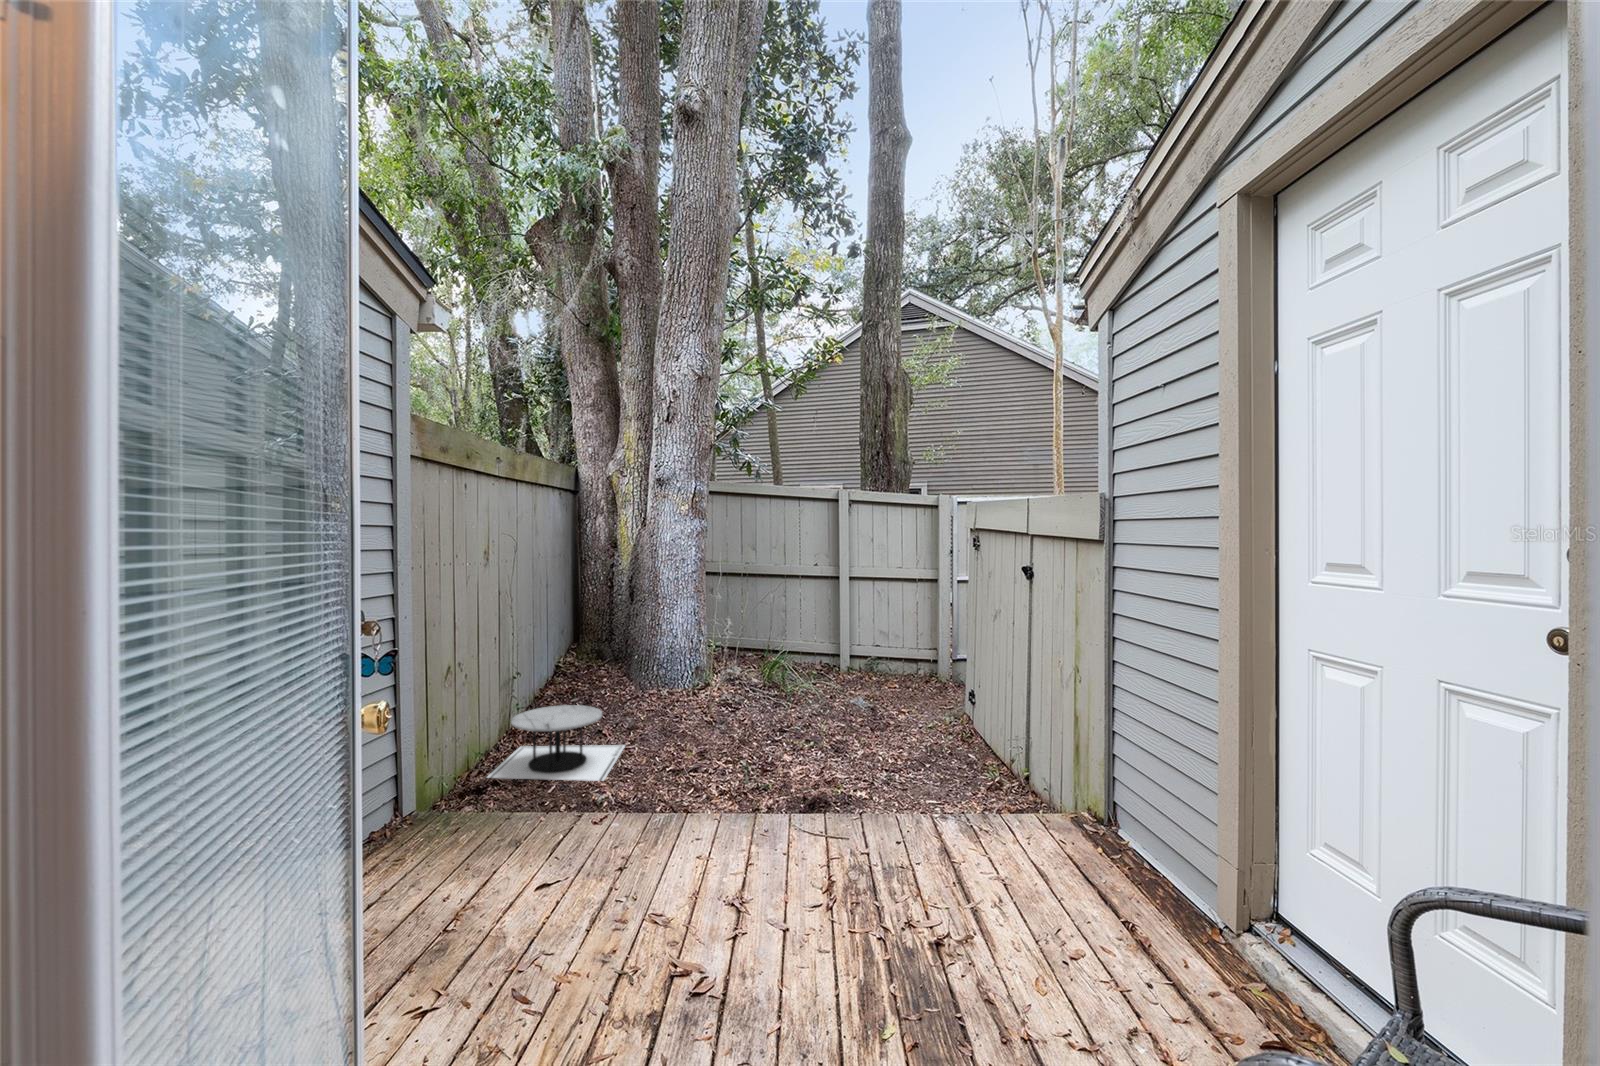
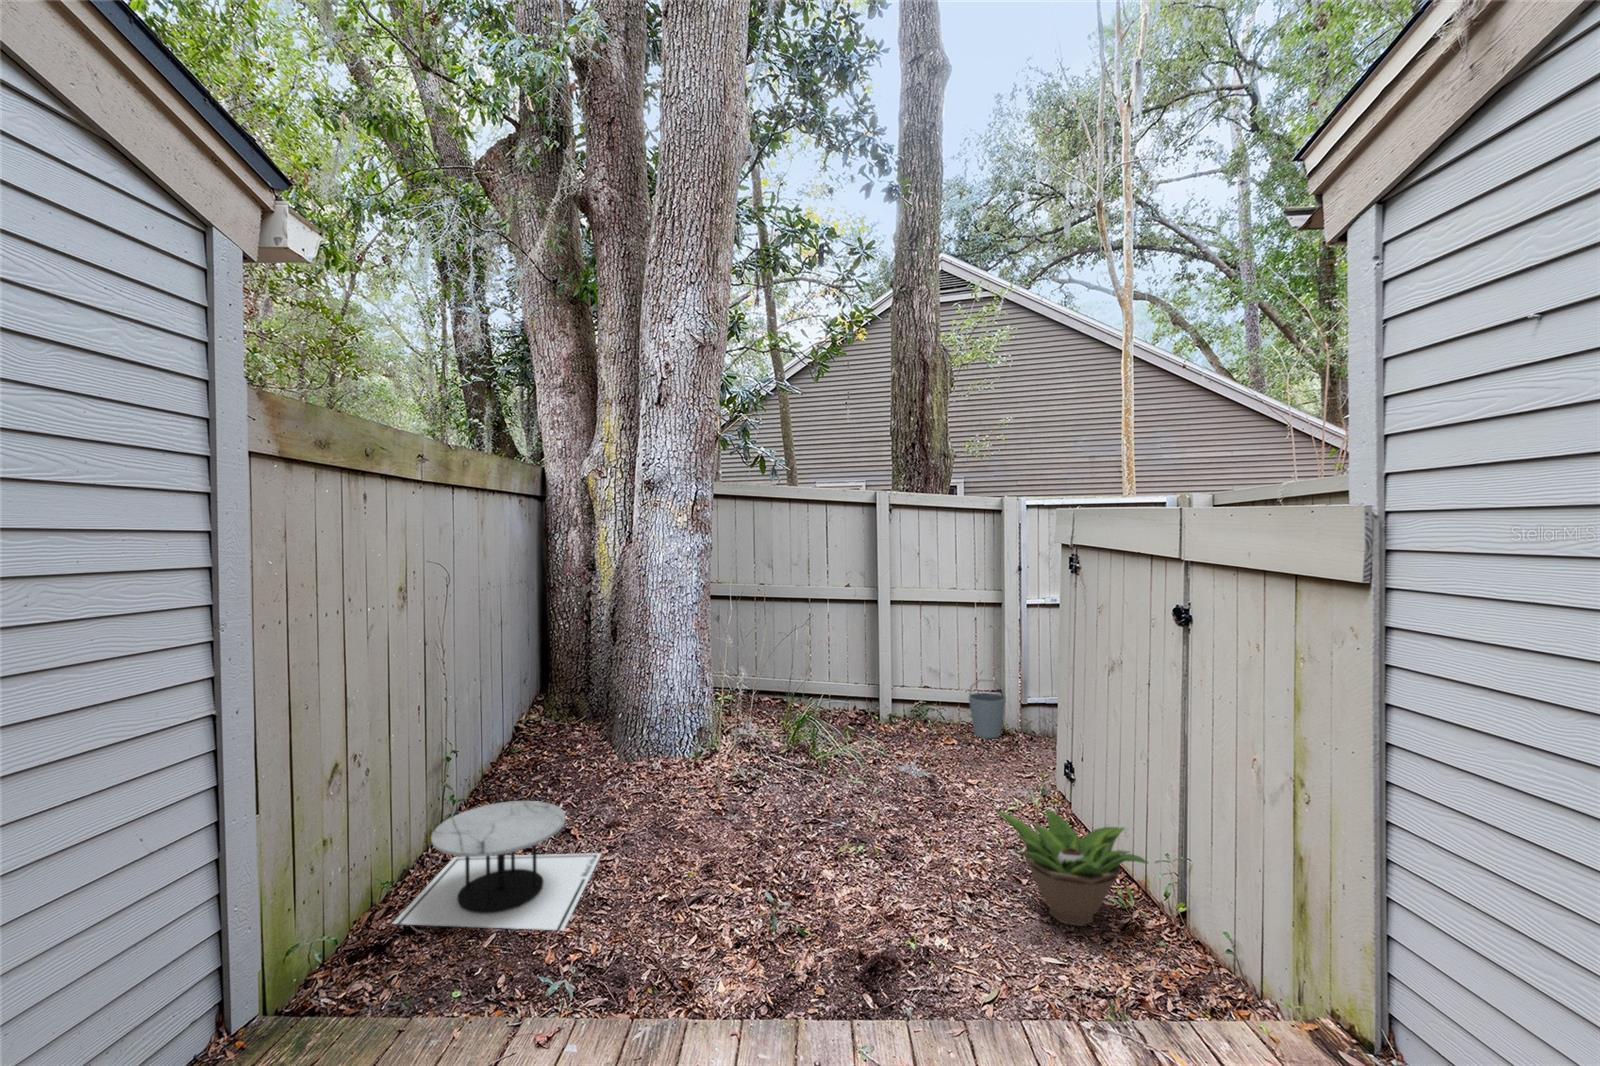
bucket: none [910,641,939,687] -> present [969,679,1006,738]
decorative plant: none [905,713,1001,788] -> present [996,808,1148,926]

